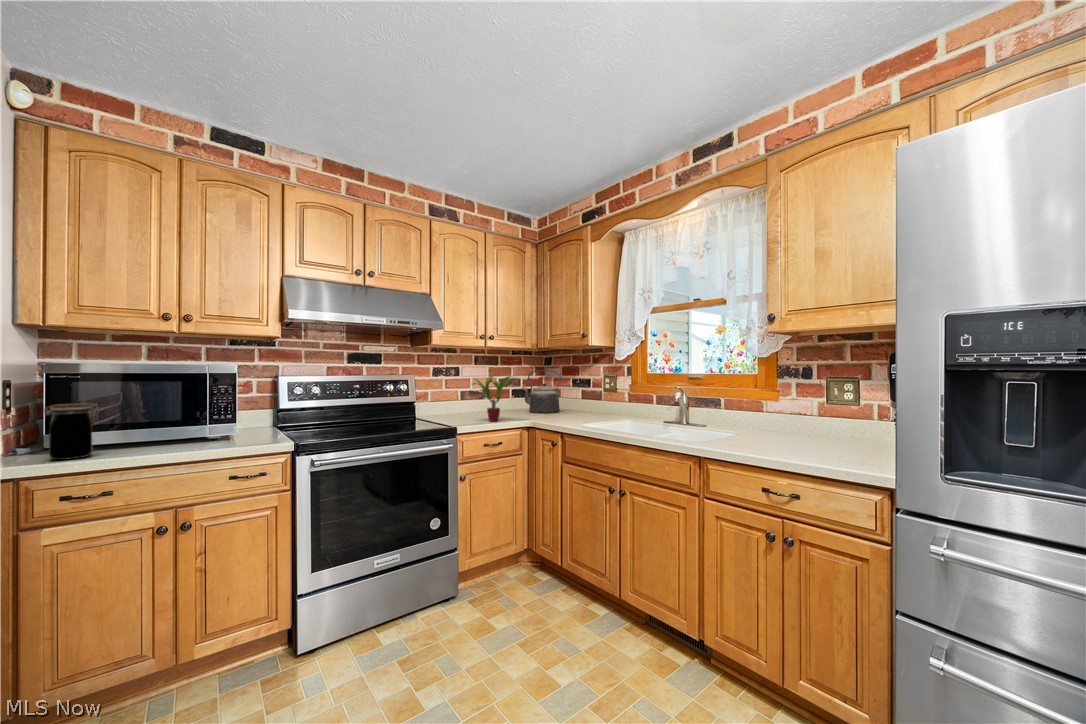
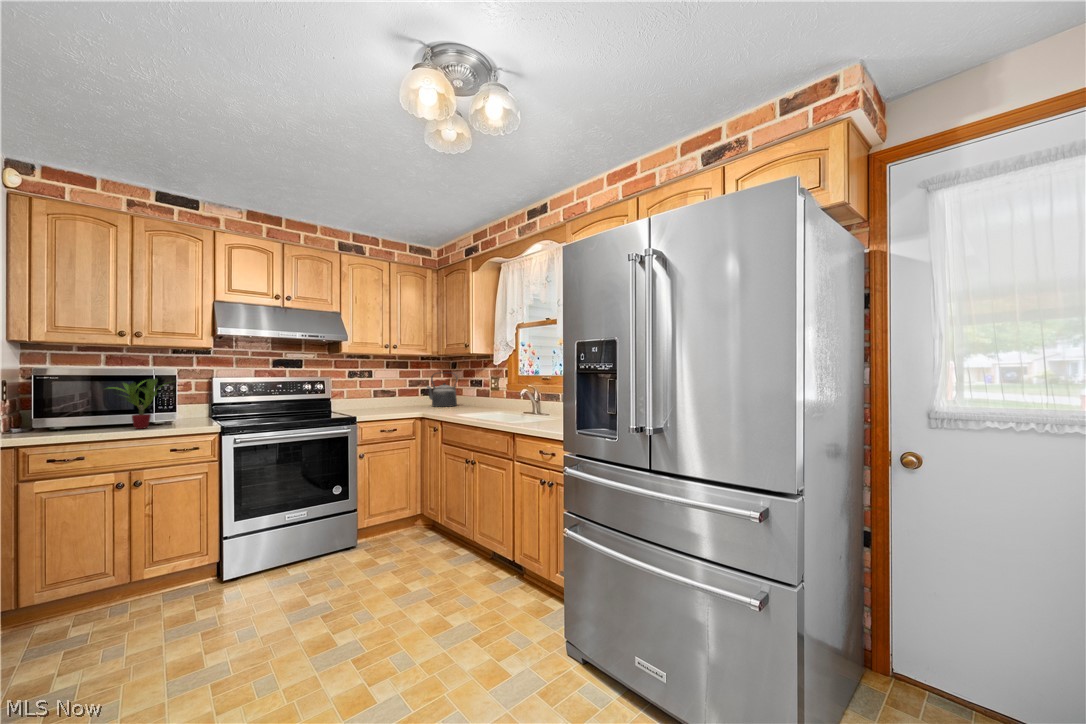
potted plant: present [472,375,512,421] -> present [107,379,172,429]
jar: present [44,403,99,460] -> none [33,397,73,436]

